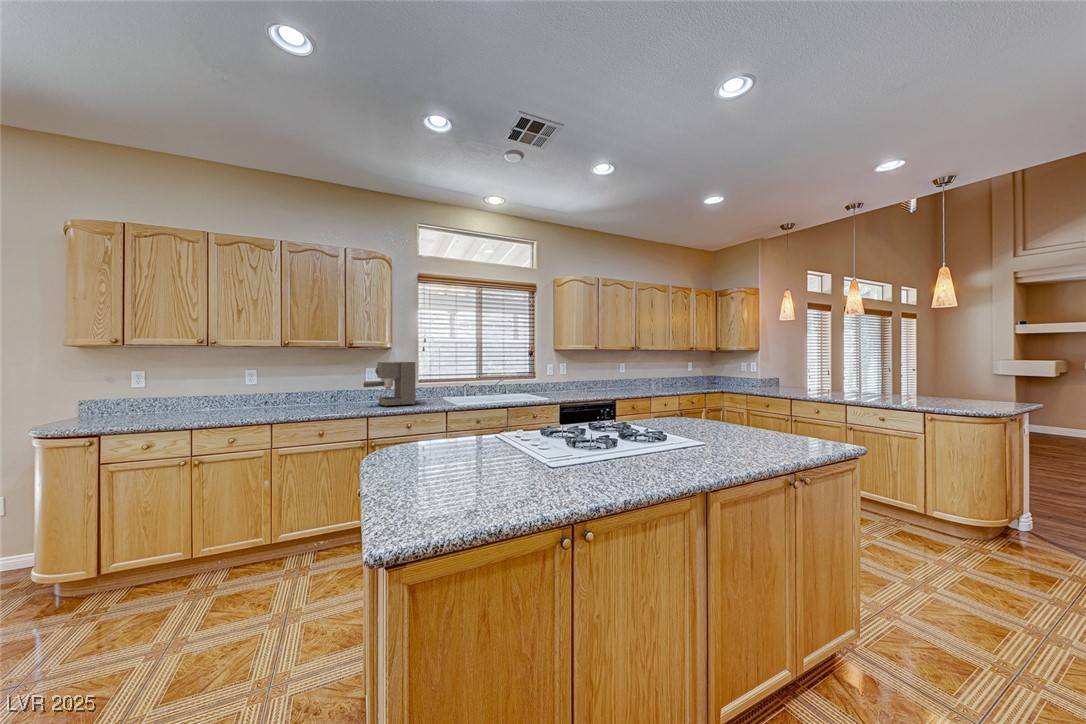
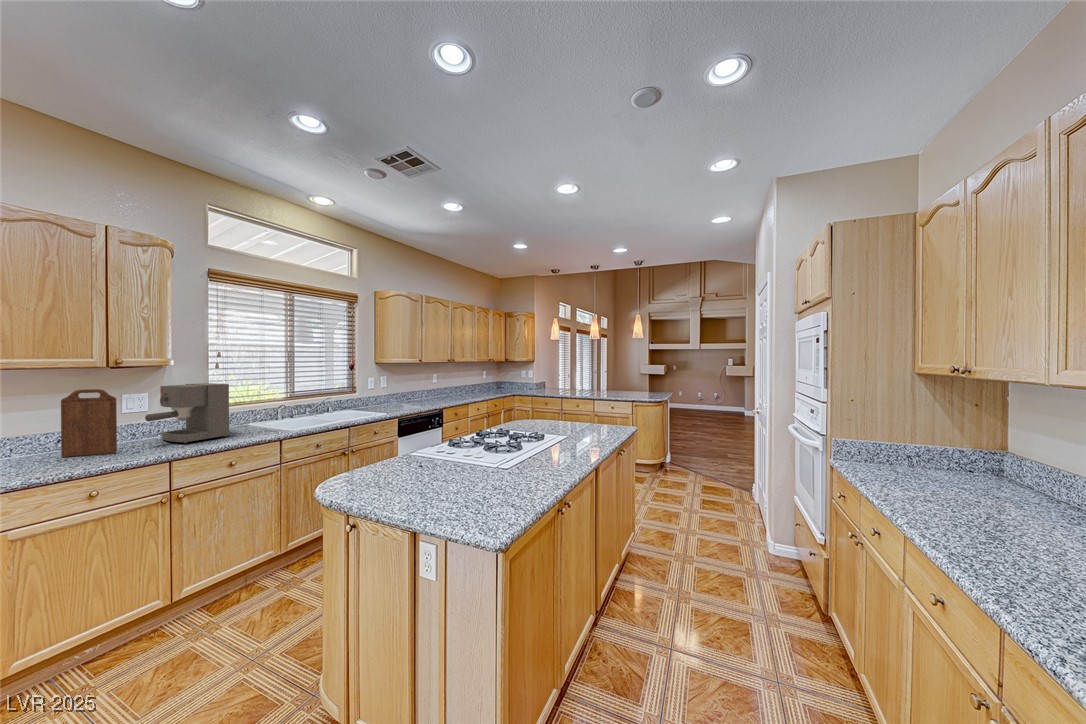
cutting board: none [322,362,347,408] -> present [61,389,117,457]

